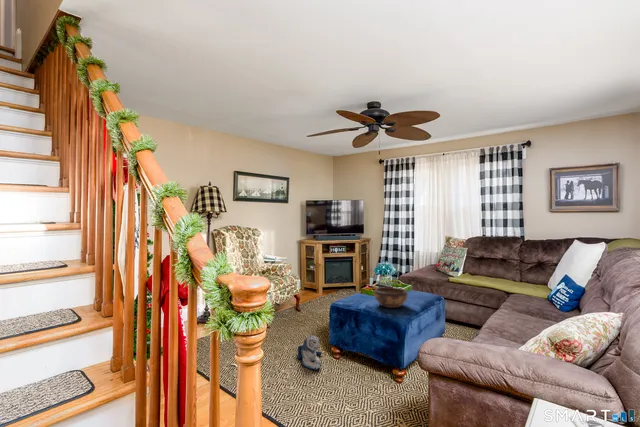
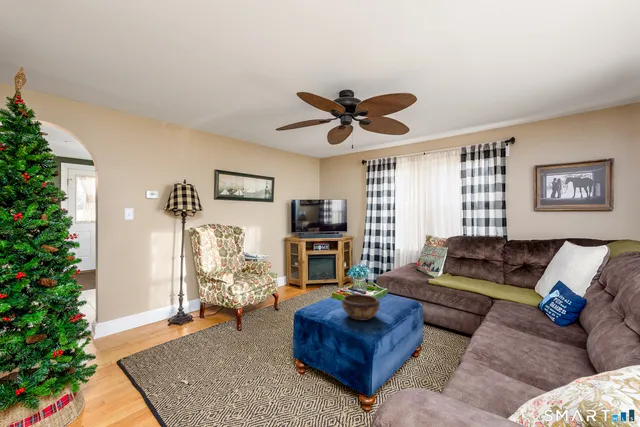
plush toy: present [297,335,322,370] -> none [256,348,285,391]

